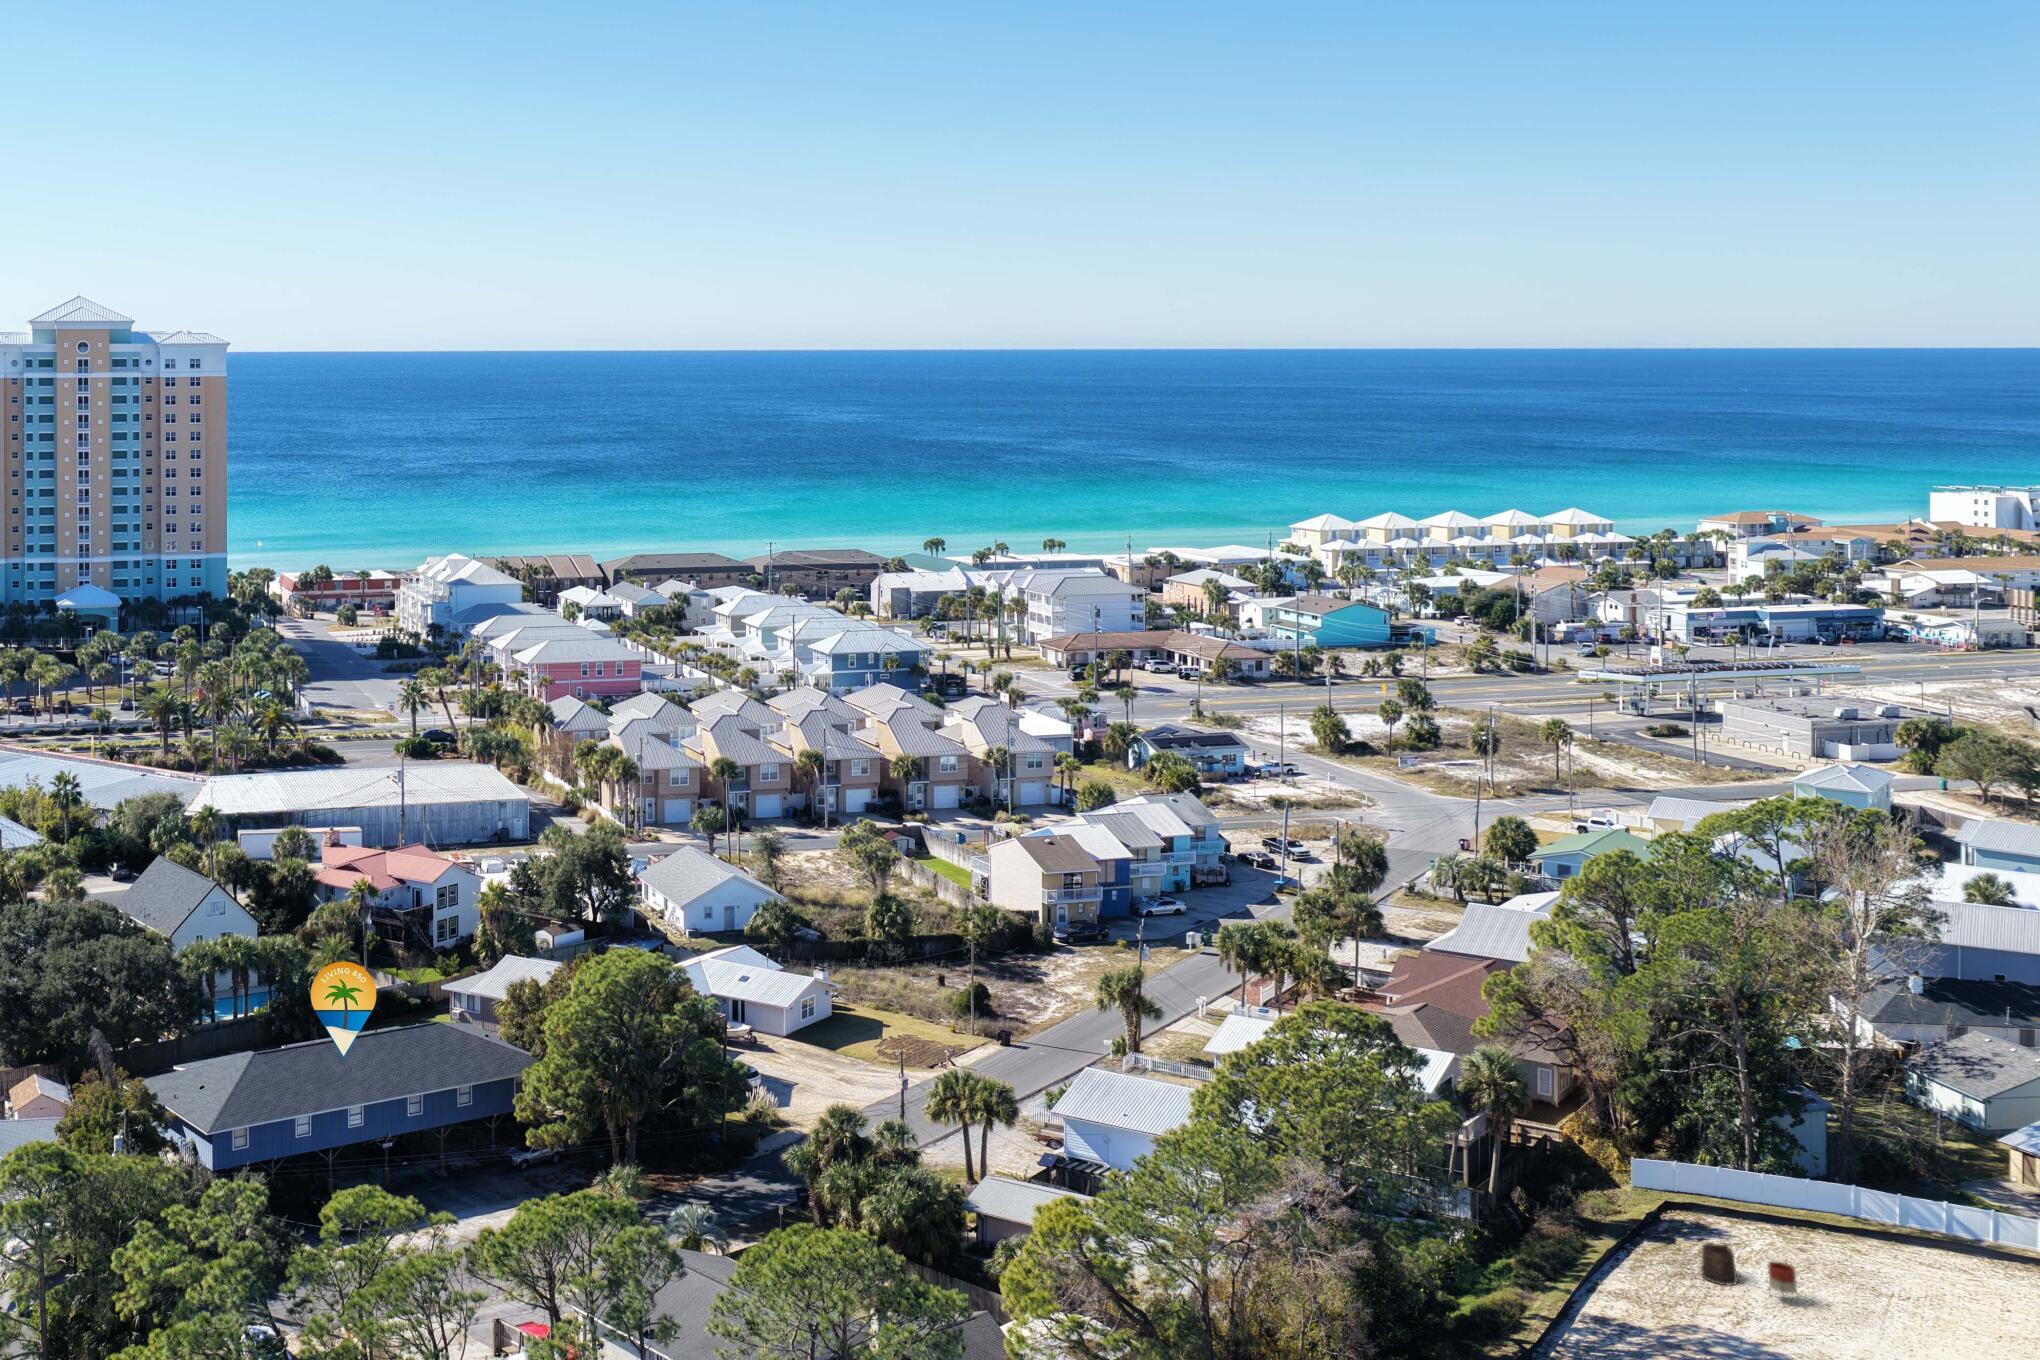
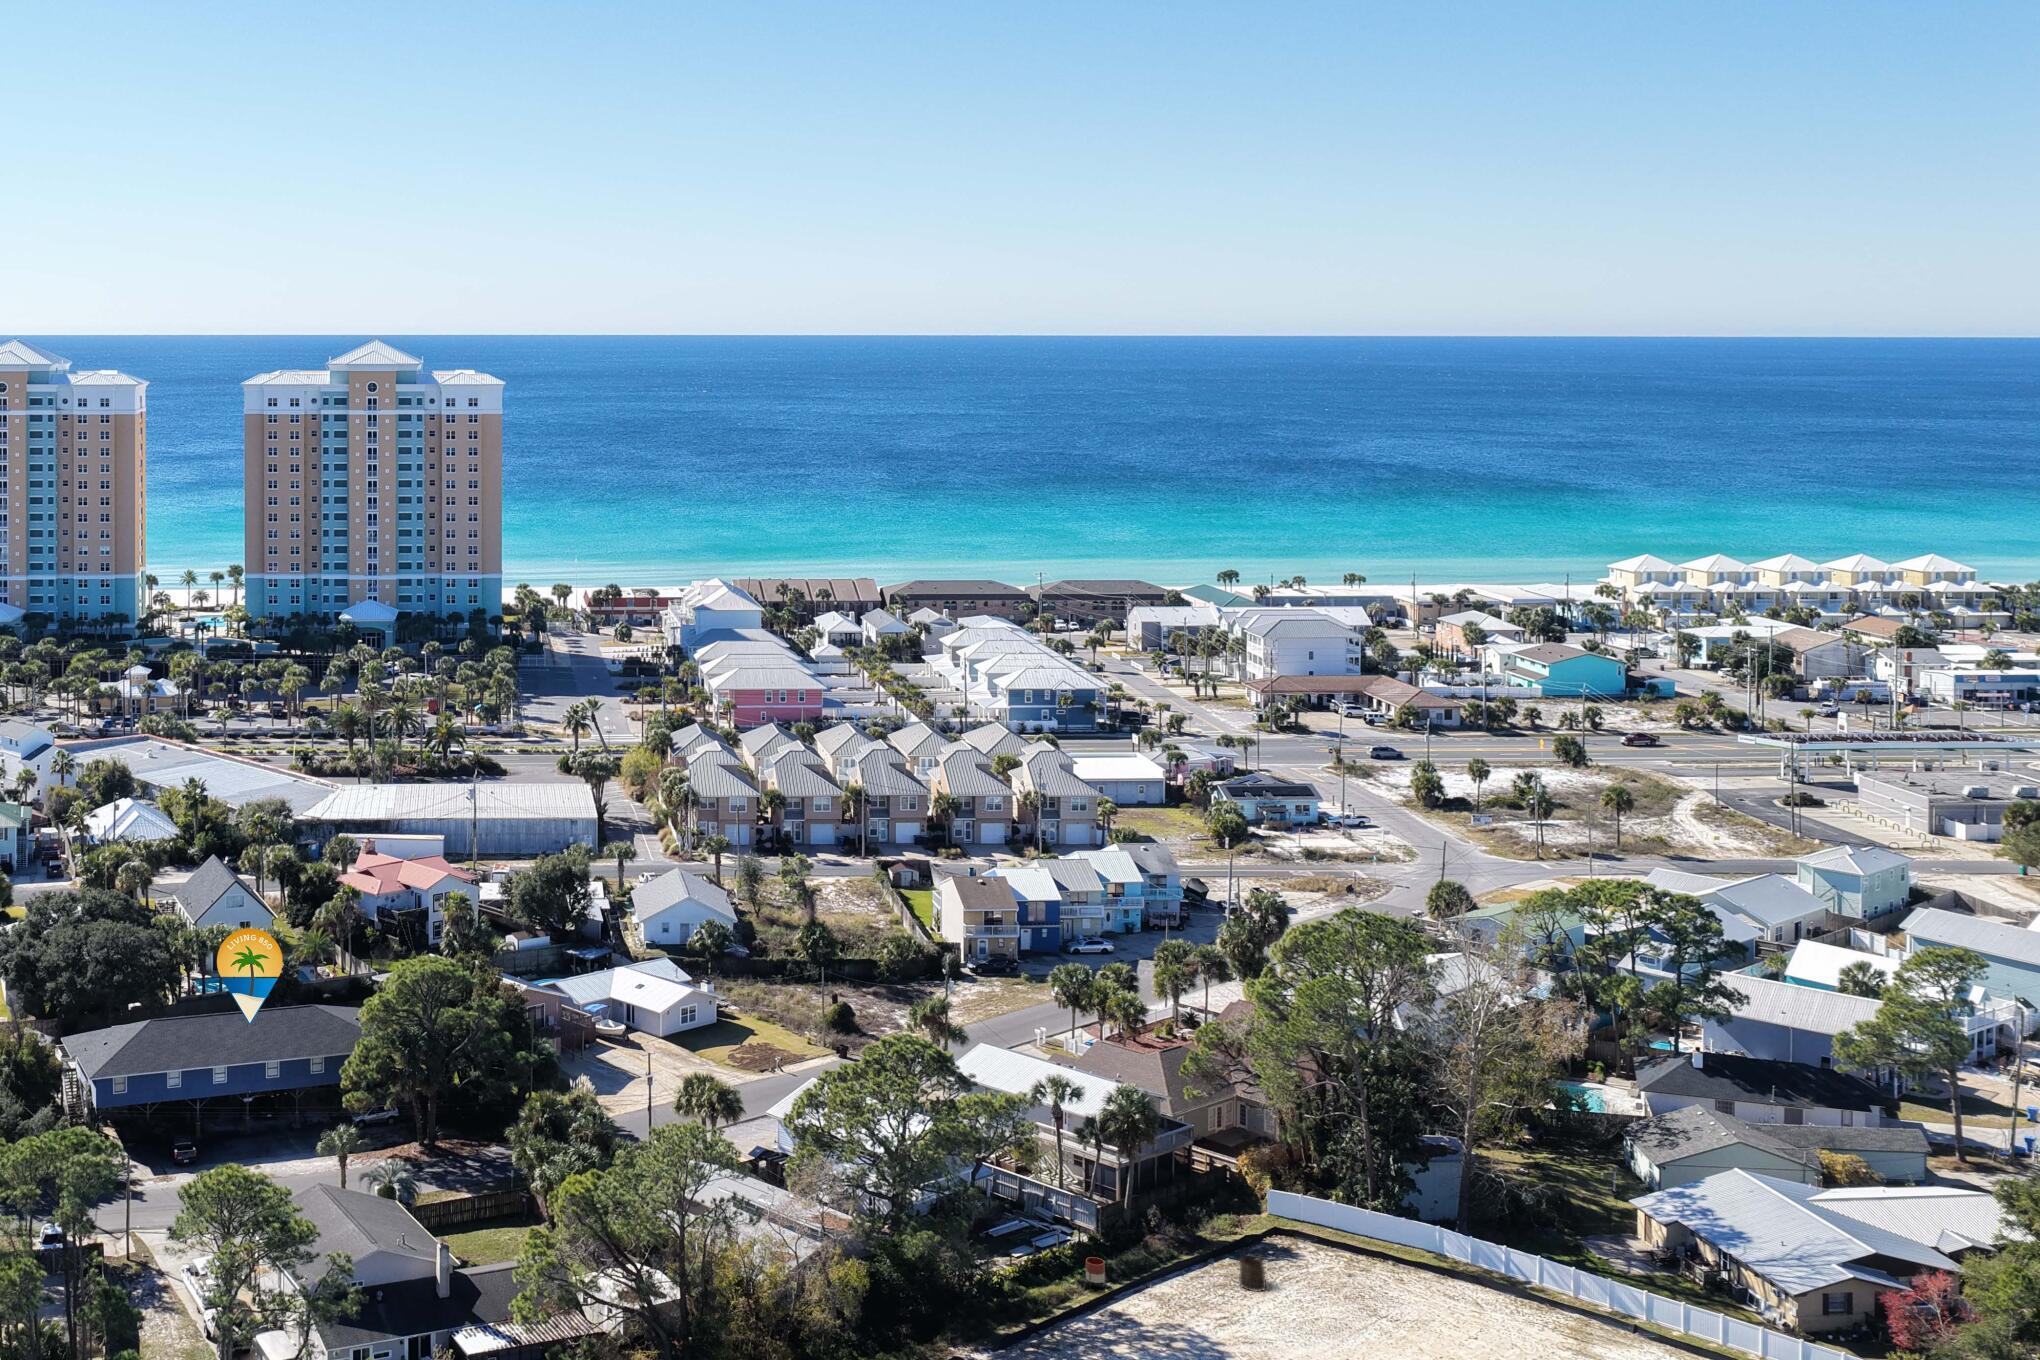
planter: present [1768,1261,1797,1294] -> present [1086,1257,1106,1292]

